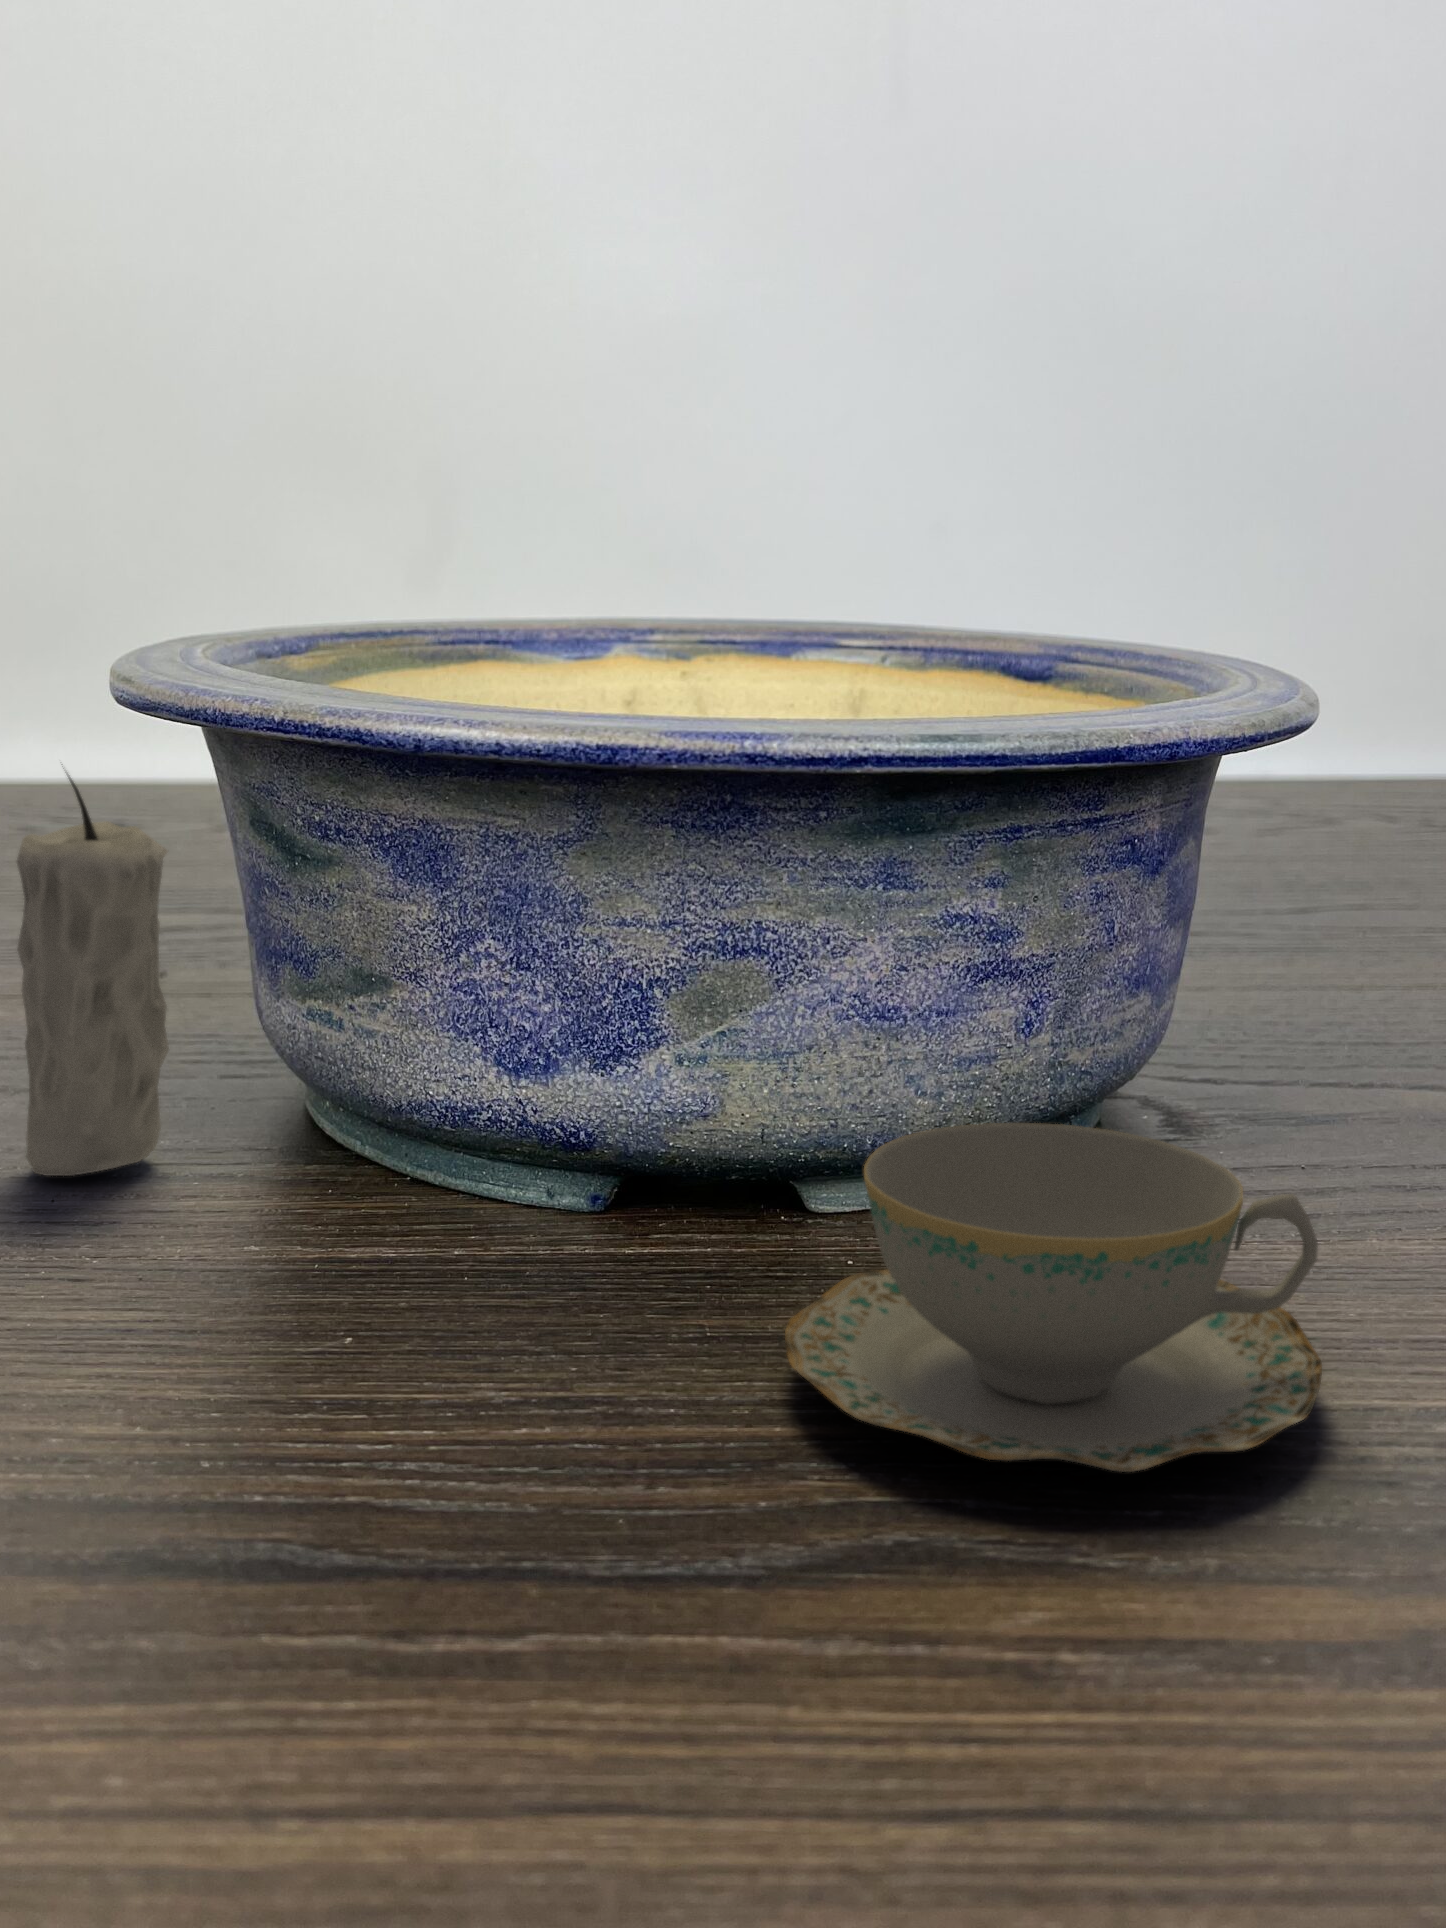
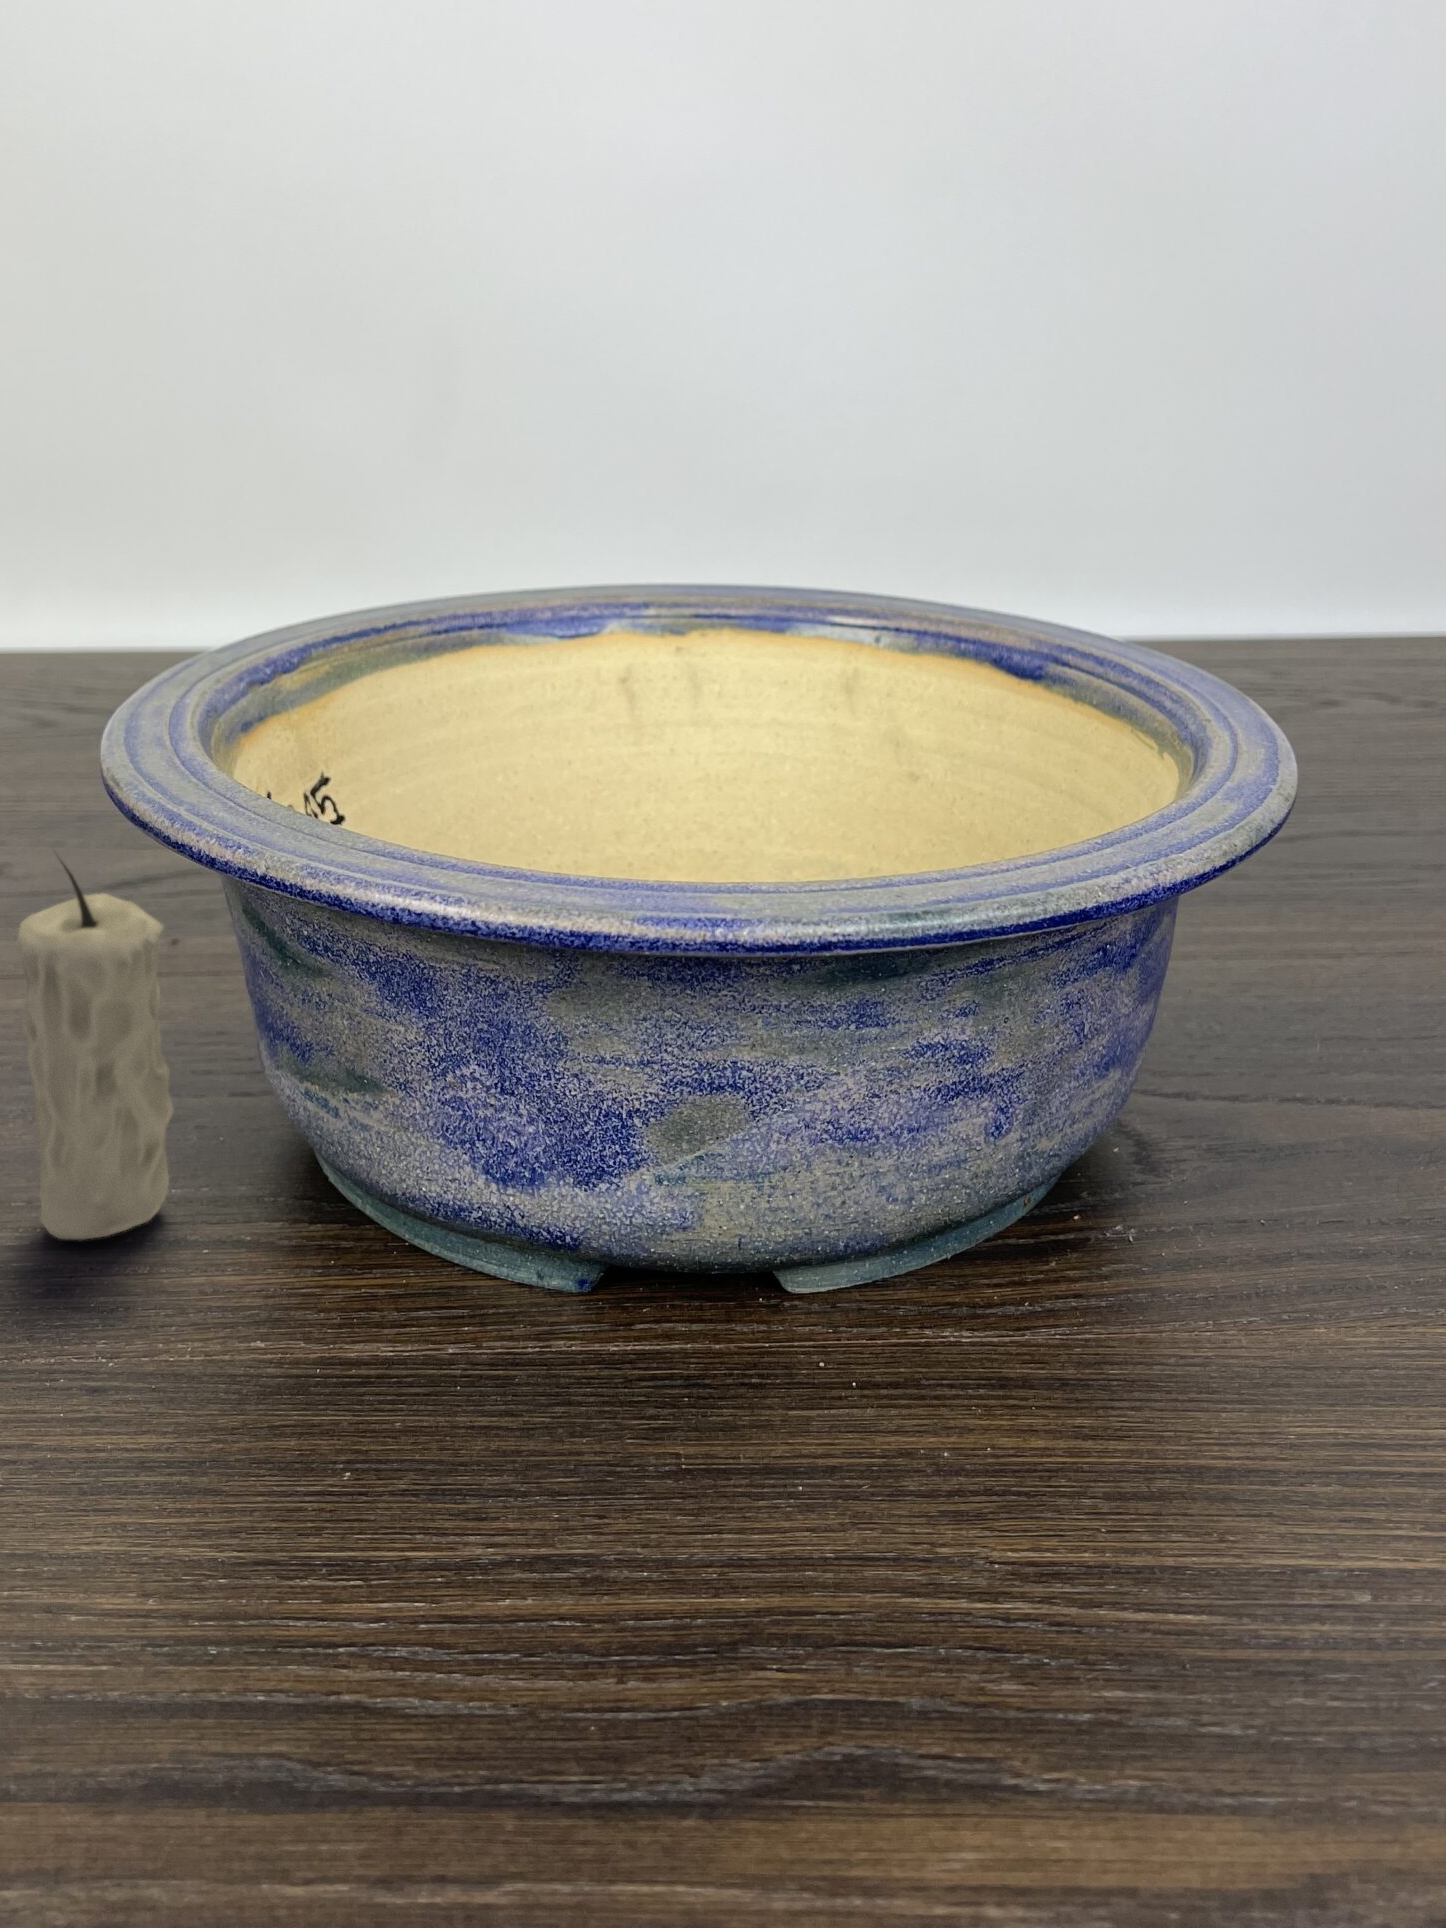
teacup: present [785,1123,1322,1472] -> none [756,1260,1266,1680]

